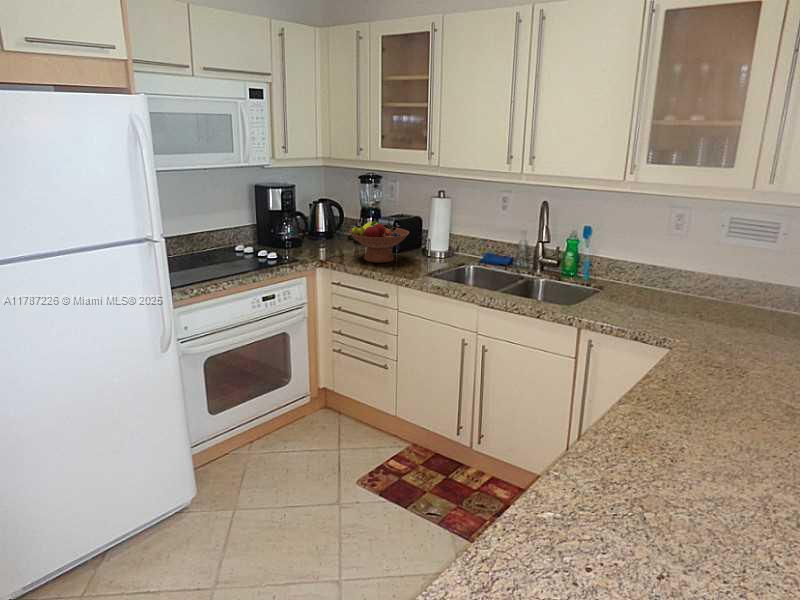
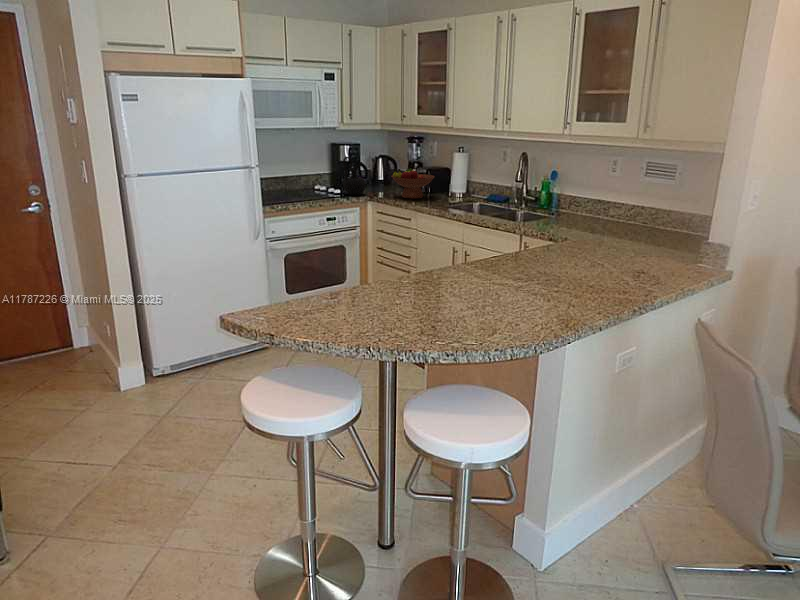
ceramic jug: none [280,206,312,260] -> present [343,157,366,195]

